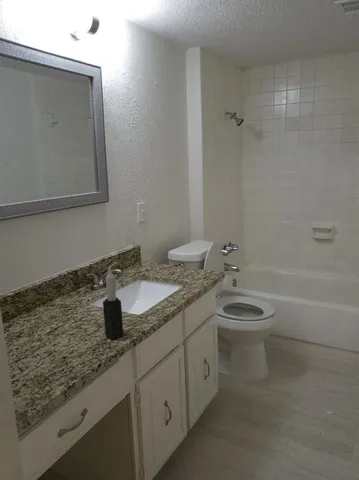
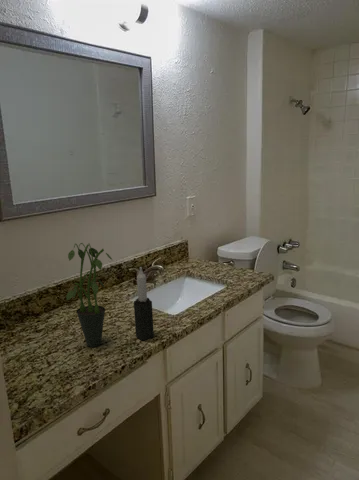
potted plant: none [37,245,82,350] -> present [66,243,112,347]

